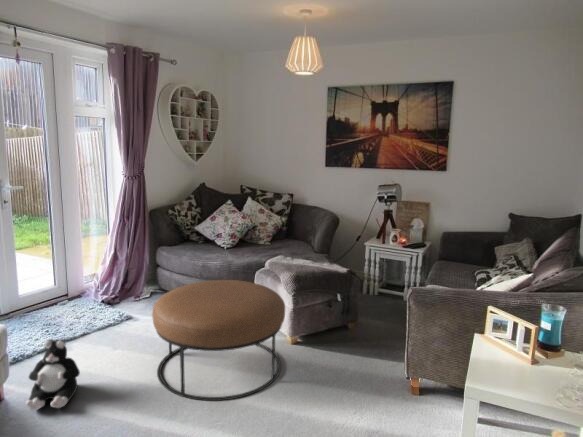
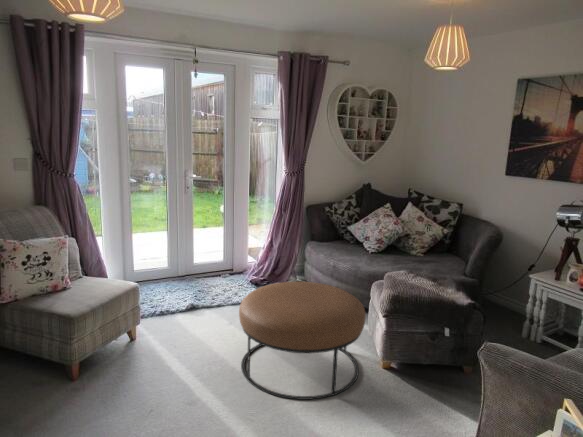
plush toy: present [26,340,80,410] -> none [141,304,184,359]

